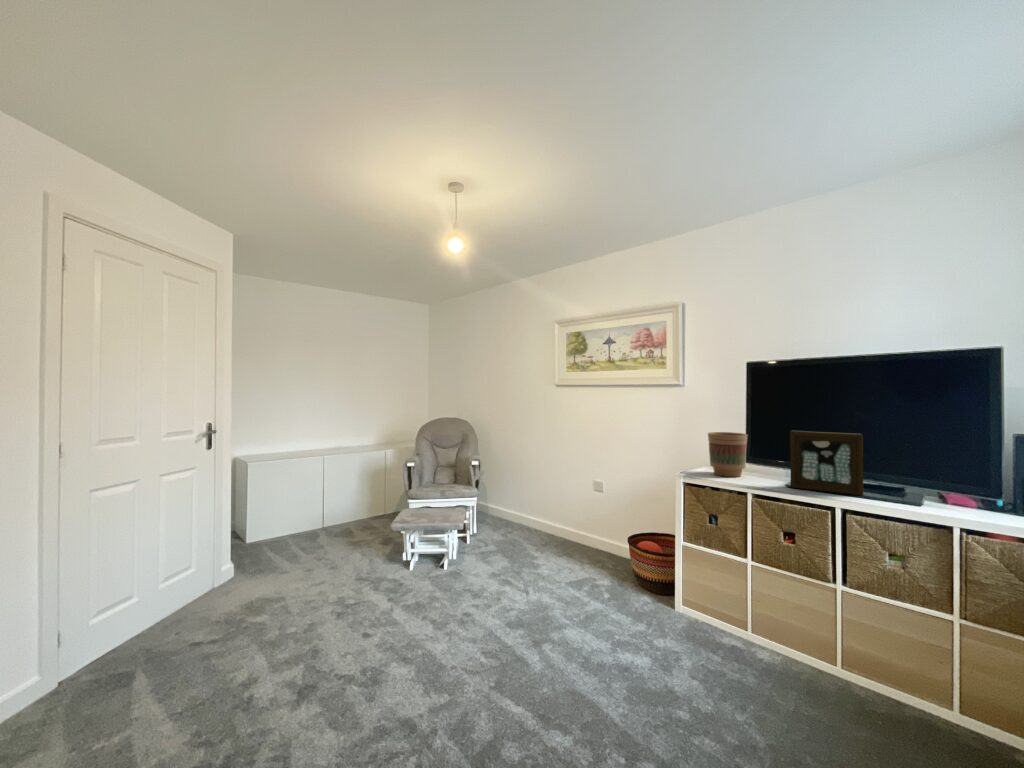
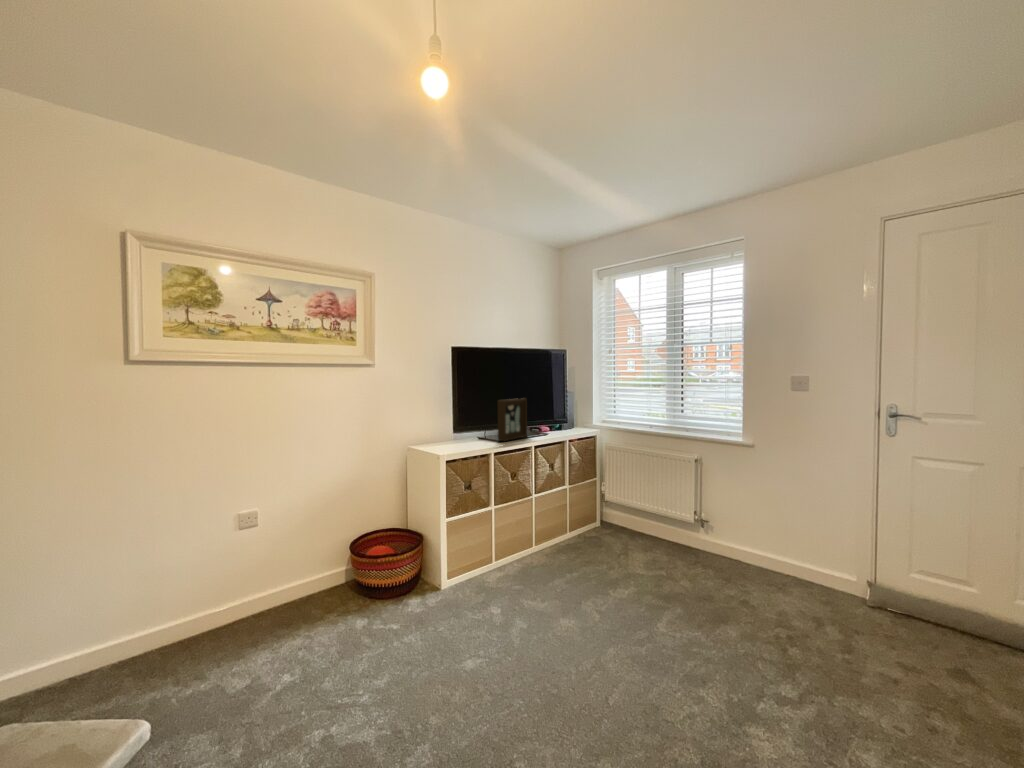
flower pot: present [708,432,748,477] -> none [432,409,465,448]

